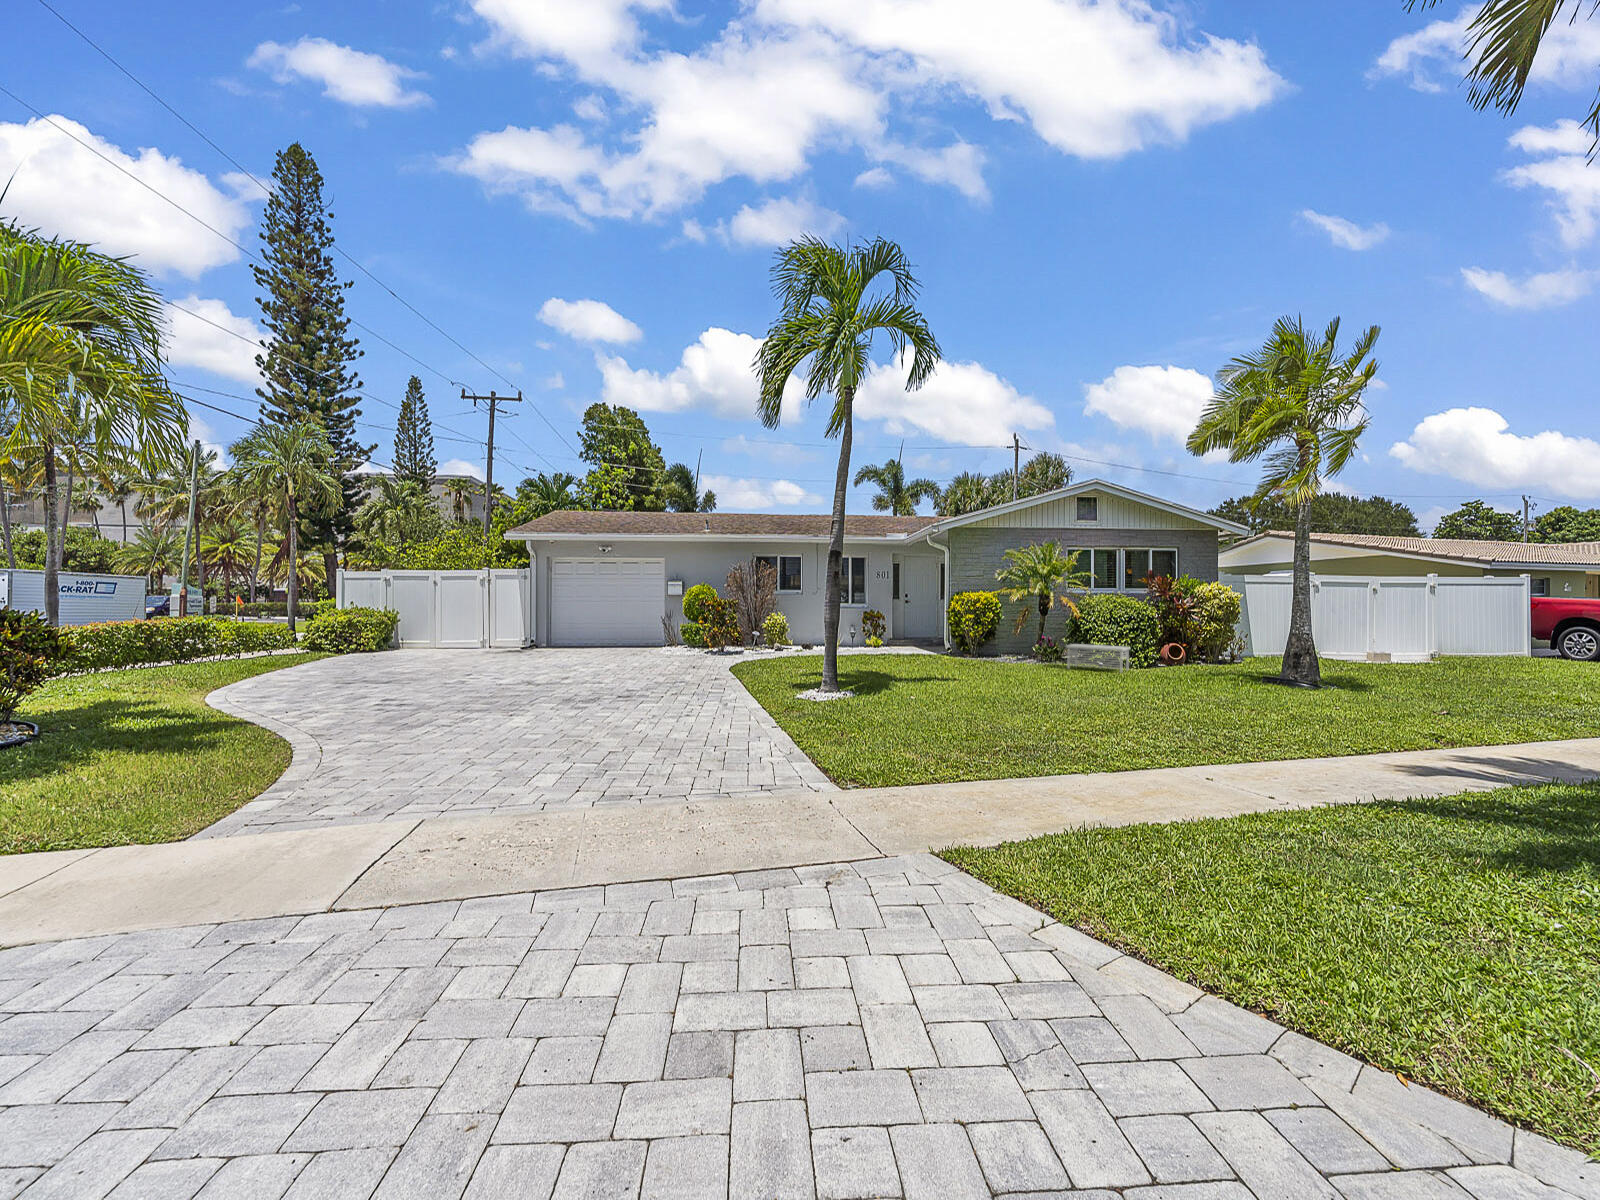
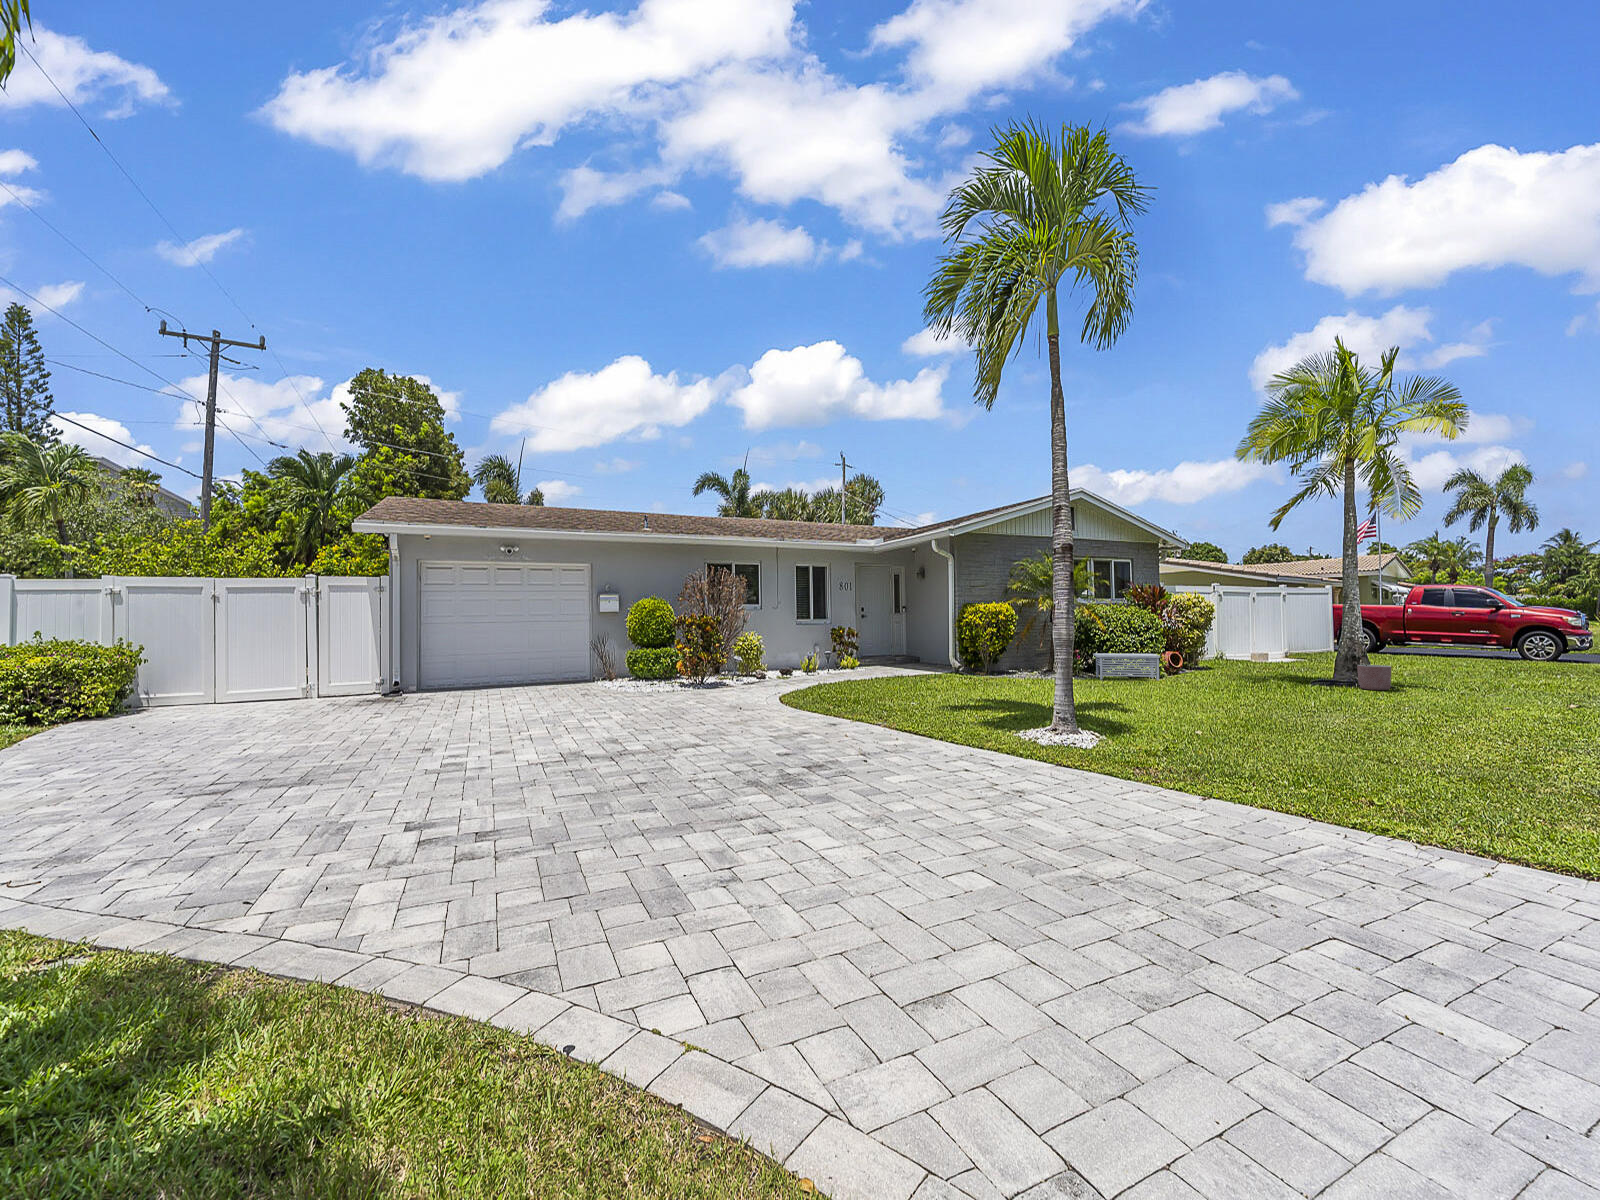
planter: none [1307,668,1342,696] -> present [1357,665,1391,690]

